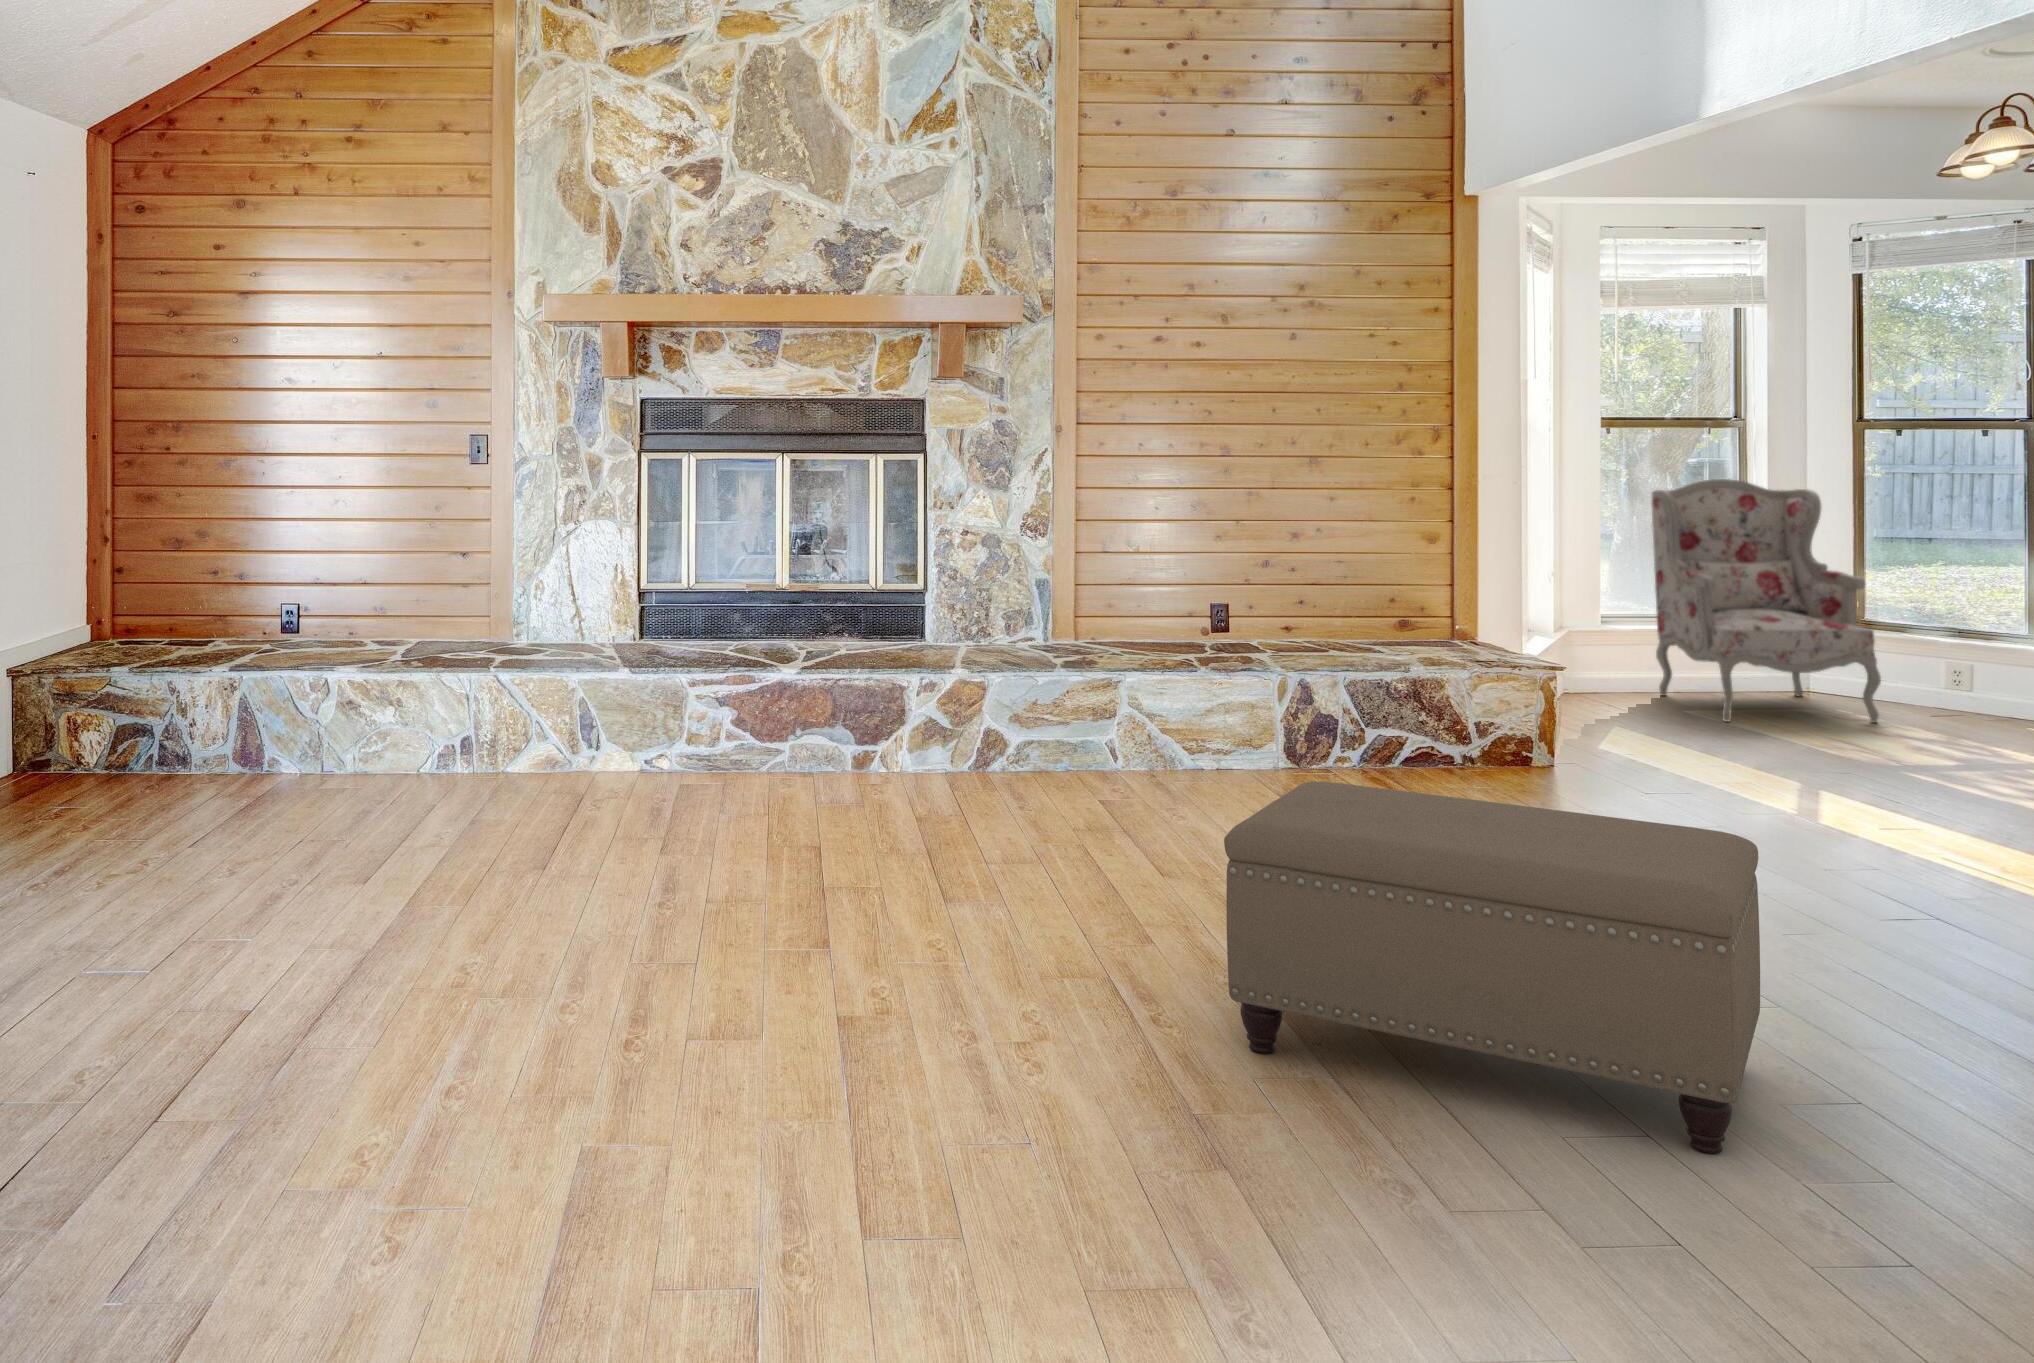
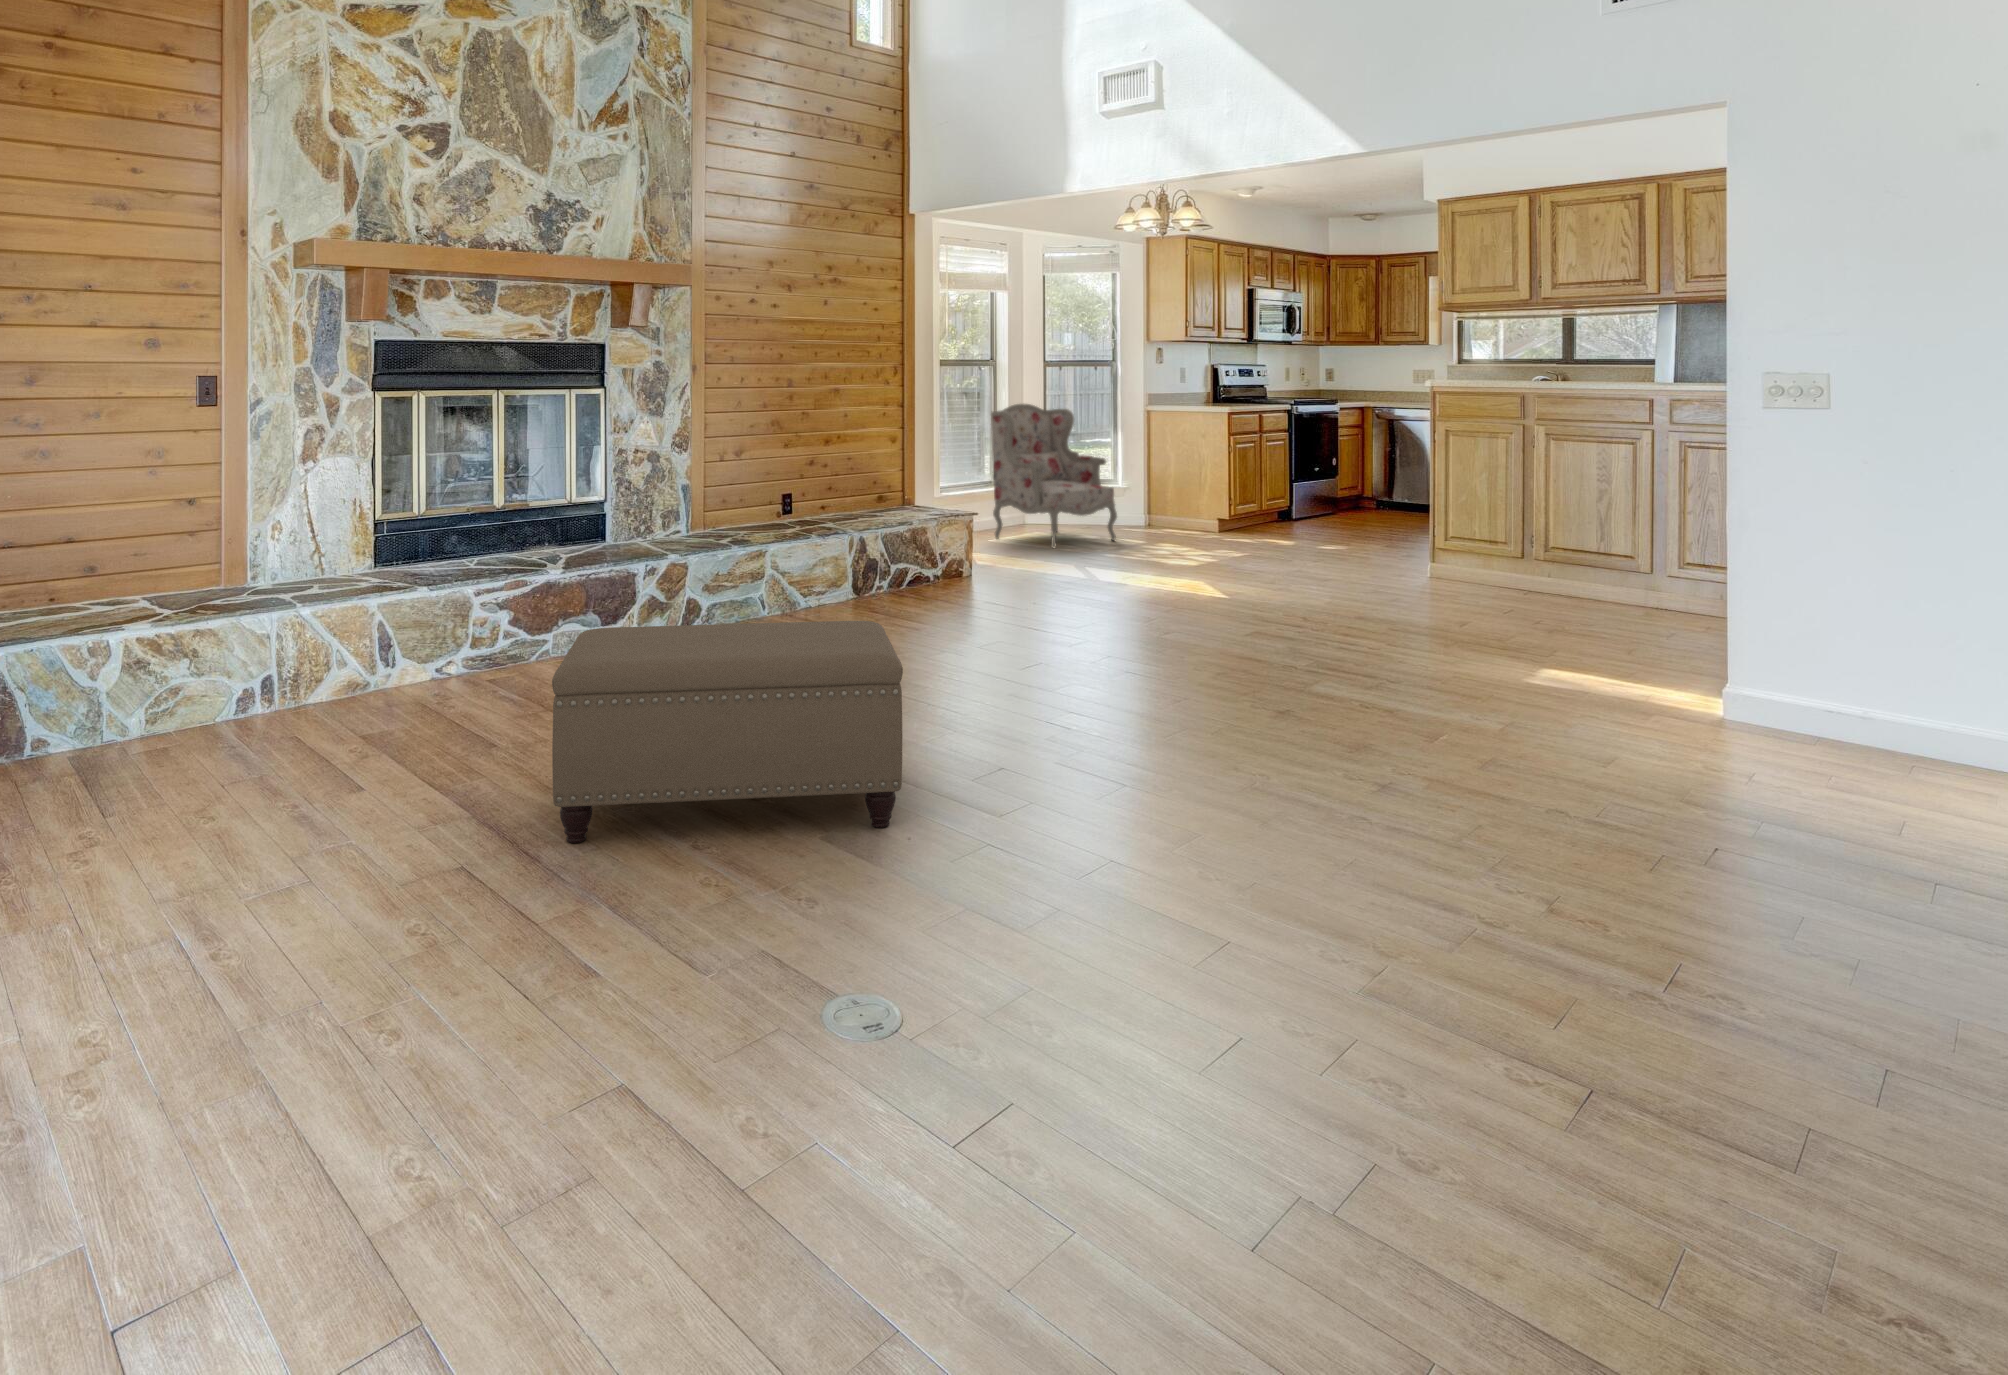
ottoman: present [1224,782,1760,1153] -> present [552,621,903,843]

